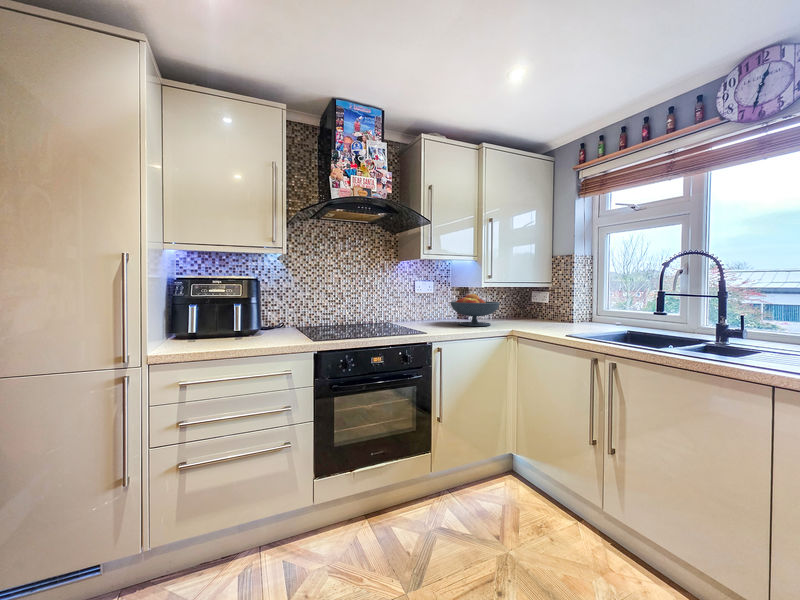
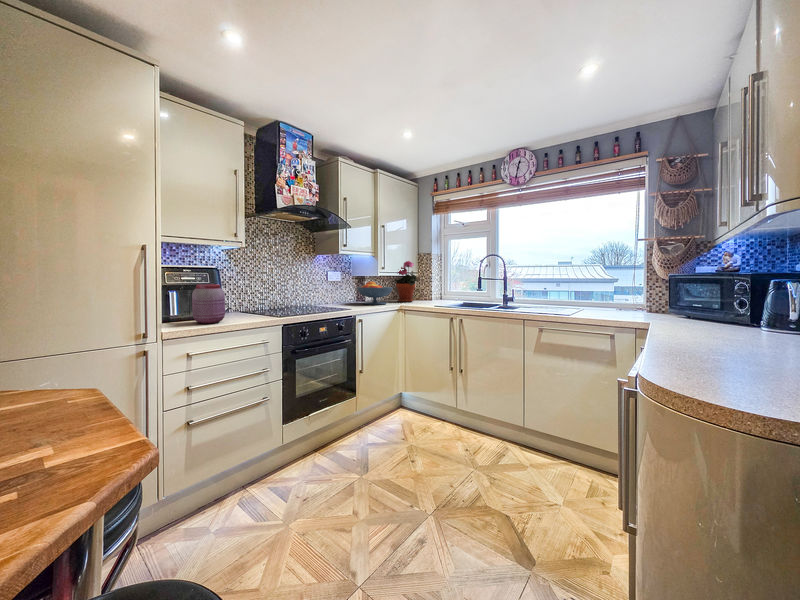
potted plant: none [511,265,545,323] -> present [395,261,418,302]
jar: none [205,298,243,345] -> present [192,284,225,324]

